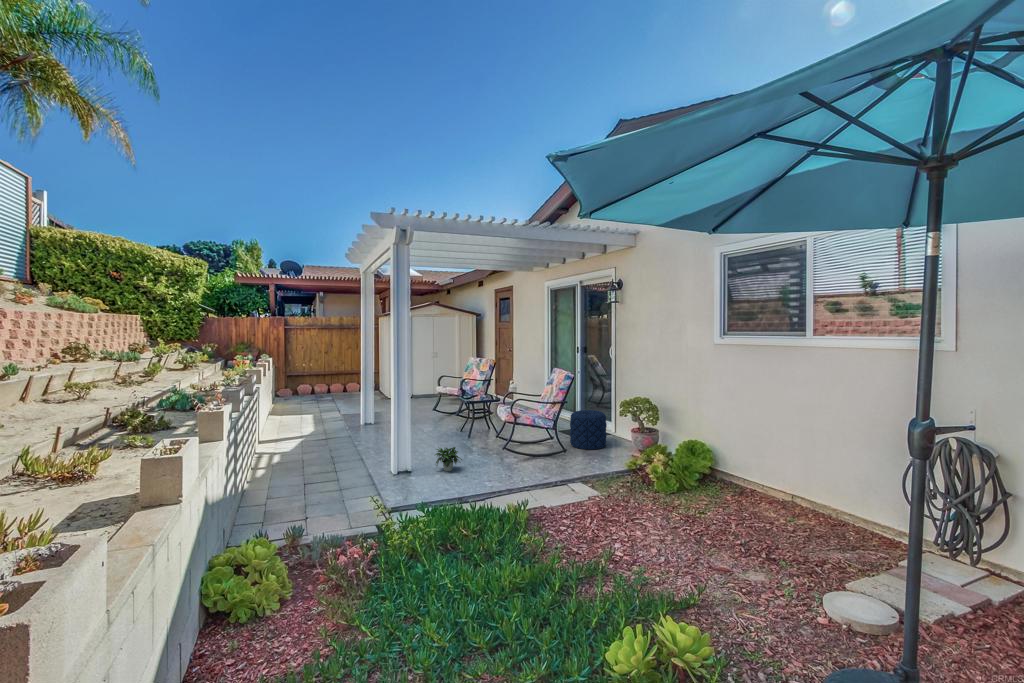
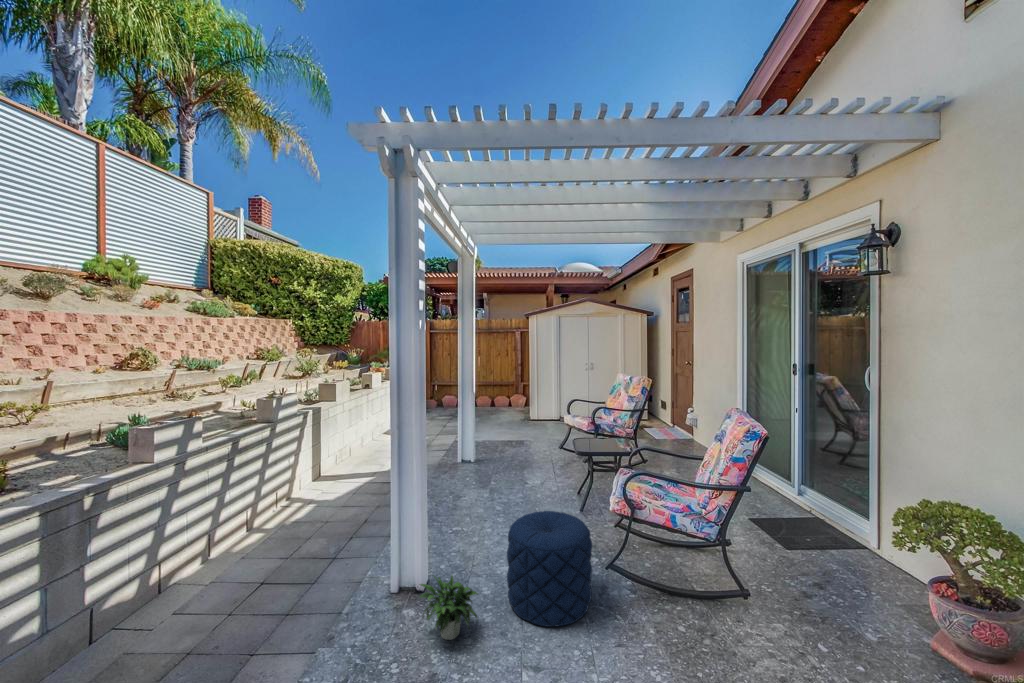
pouf: present [570,410,607,449] -> present [507,511,592,627]

